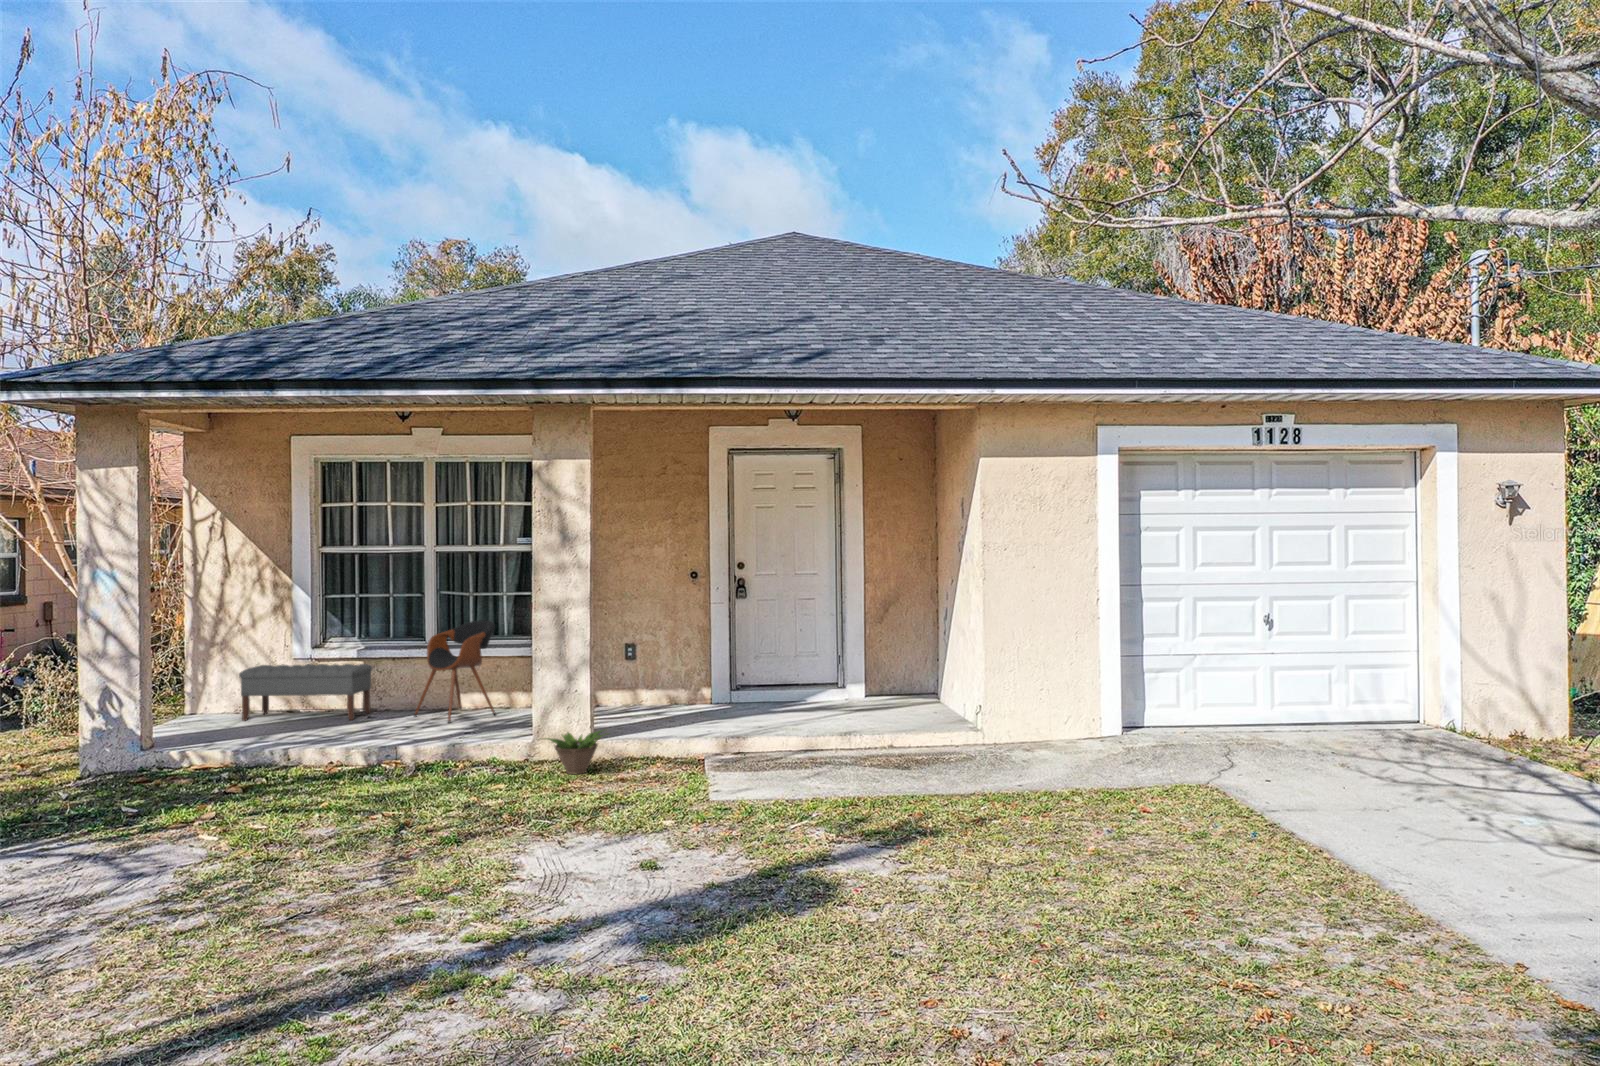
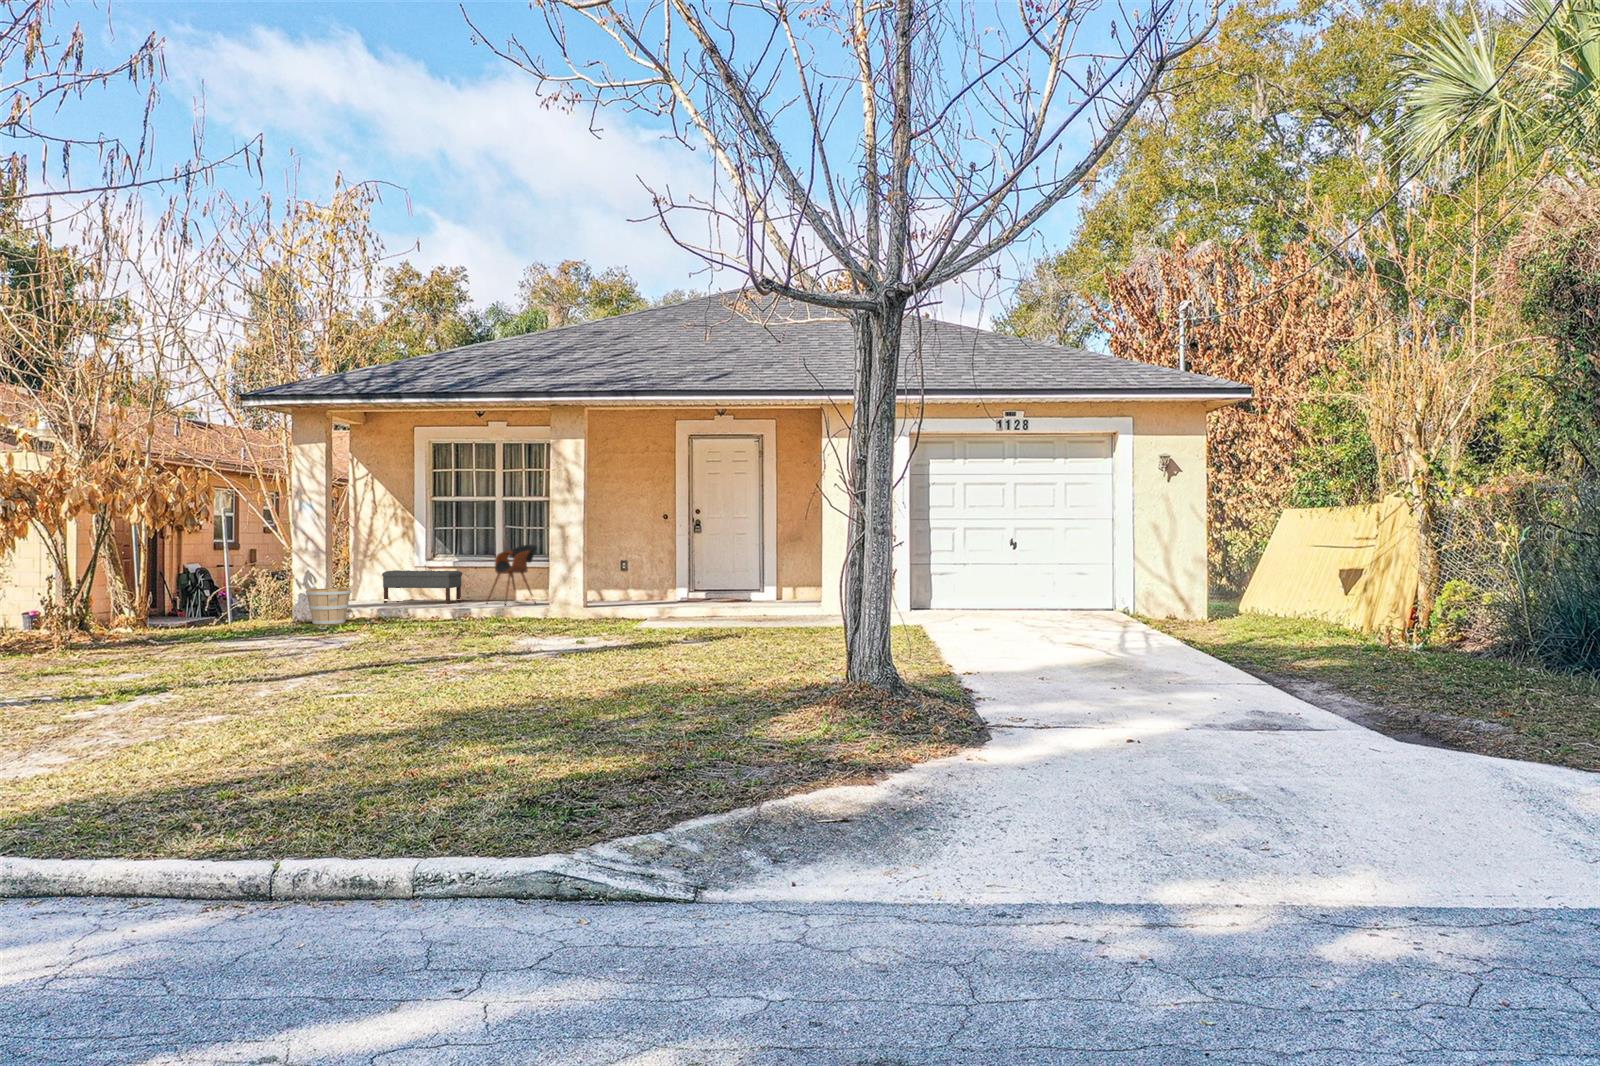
wooden bucket: none [100,714,187,788] -> present [306,587,351,625]
decorative plant: present [546,729,605,774] -> none [545,601,588,625]

